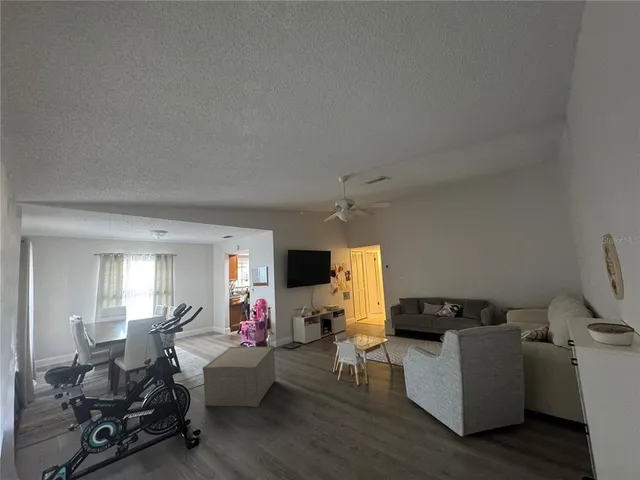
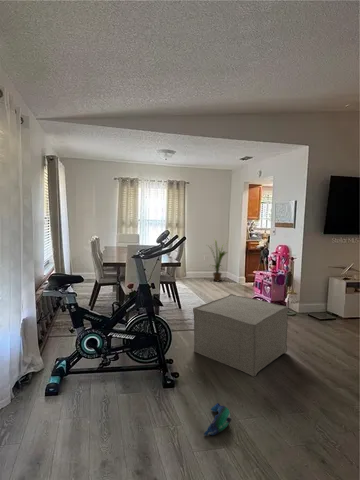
house plant: none [194,299,216,337] -> present [213,241,226,281]
plush toy: none [233,437,251,466] -> present [204,403,232,436]

